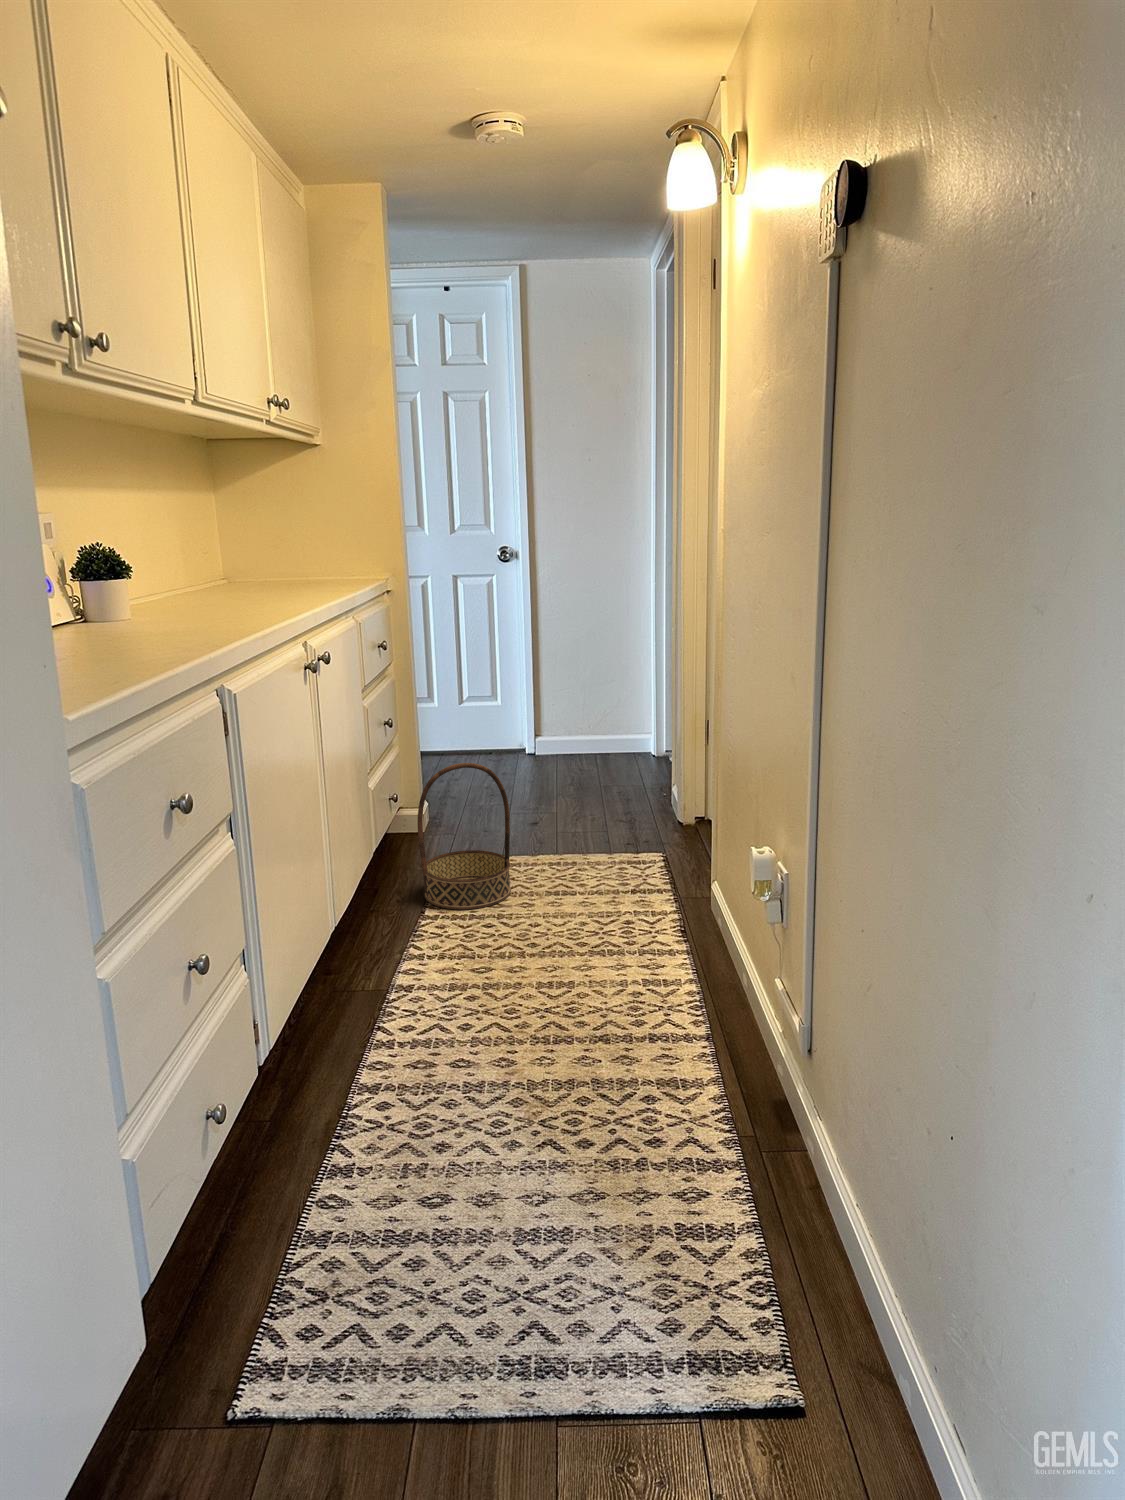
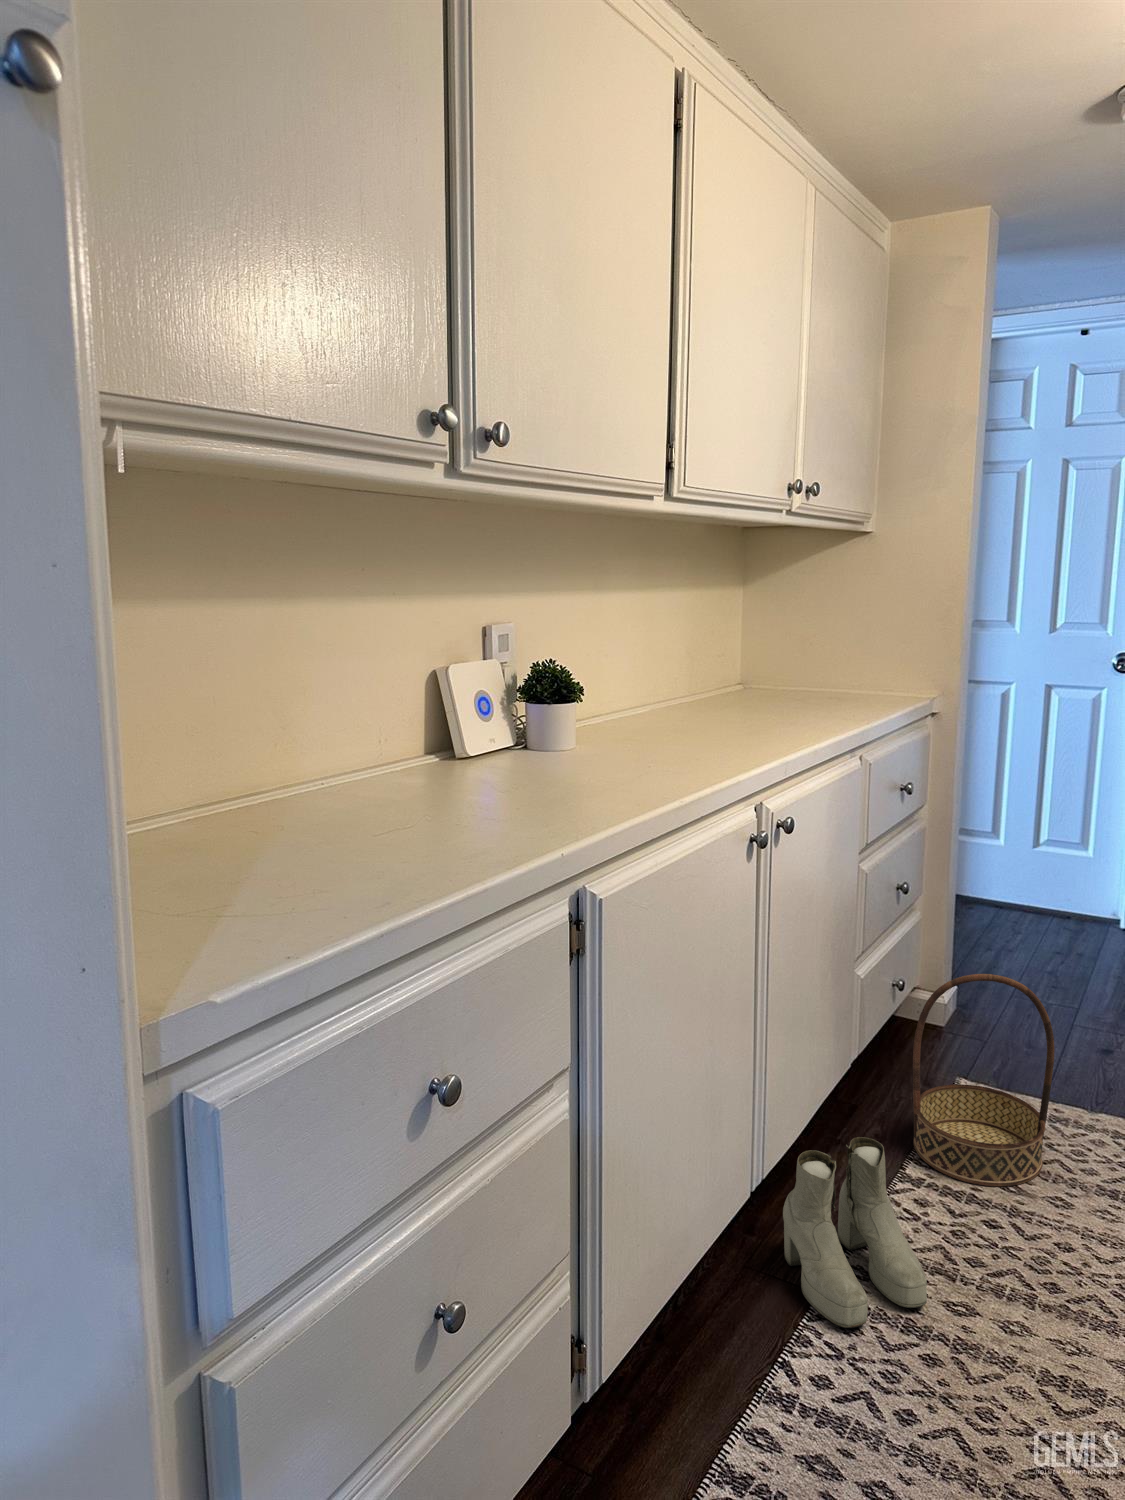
boots: none [354,879,461,999] -> present [783,1137,927,1328]

